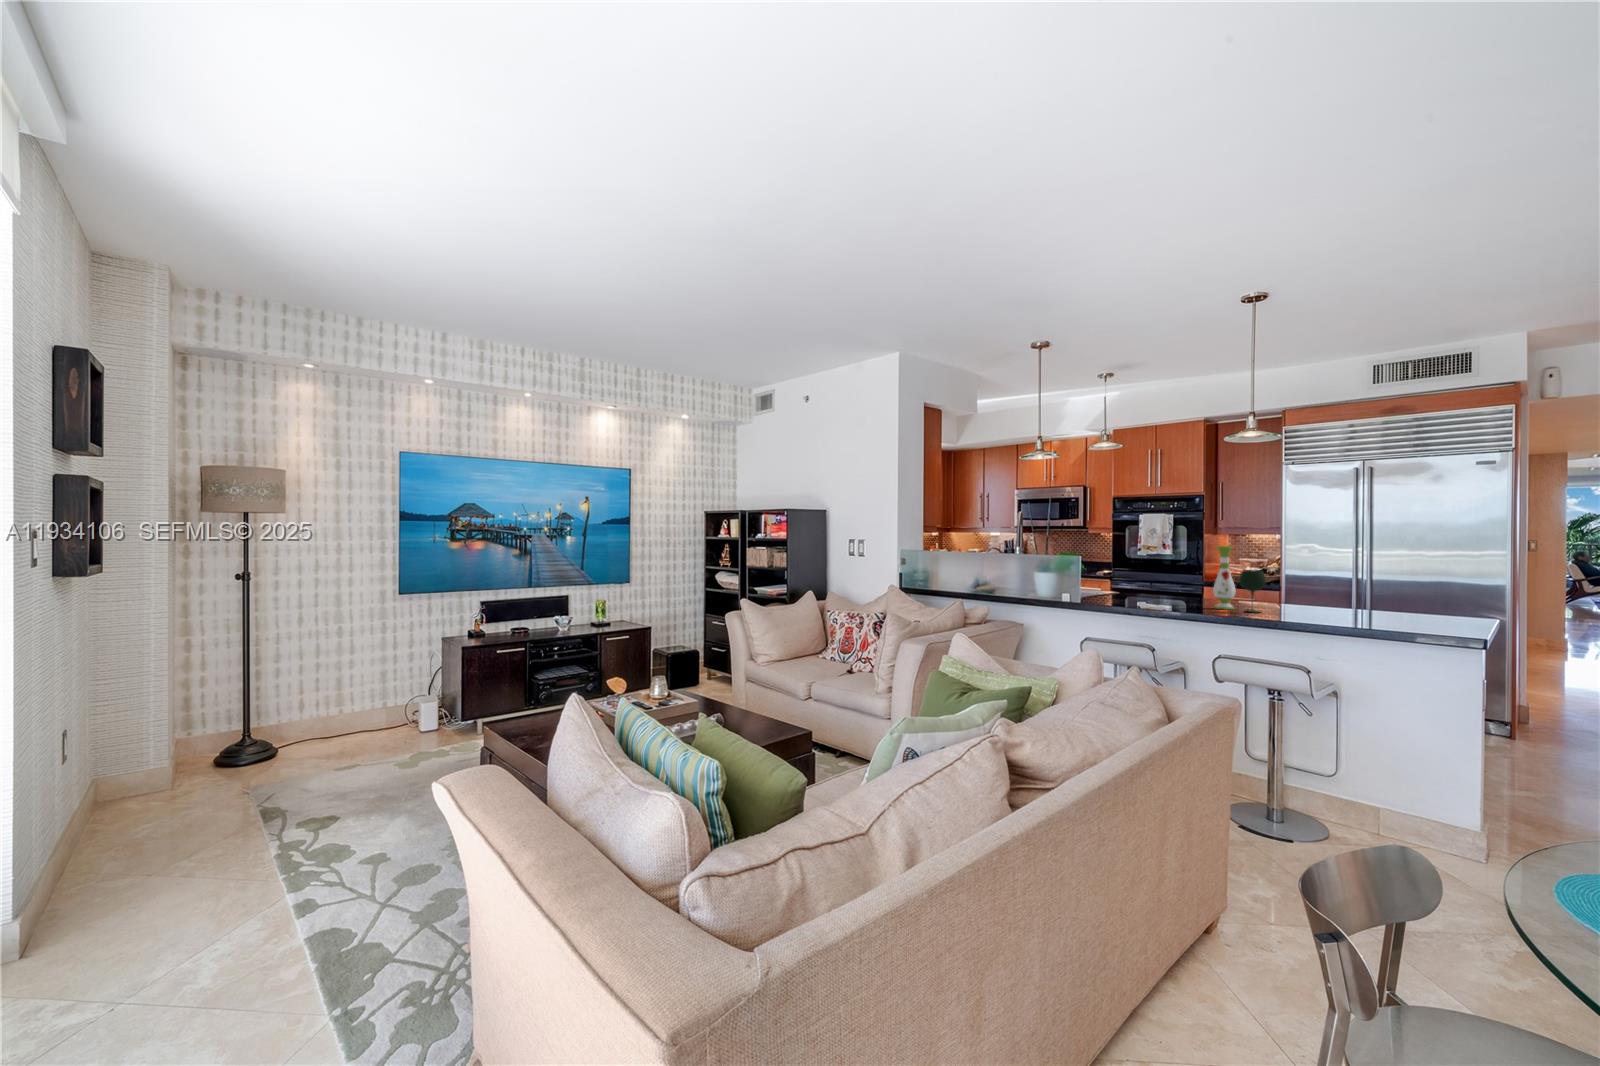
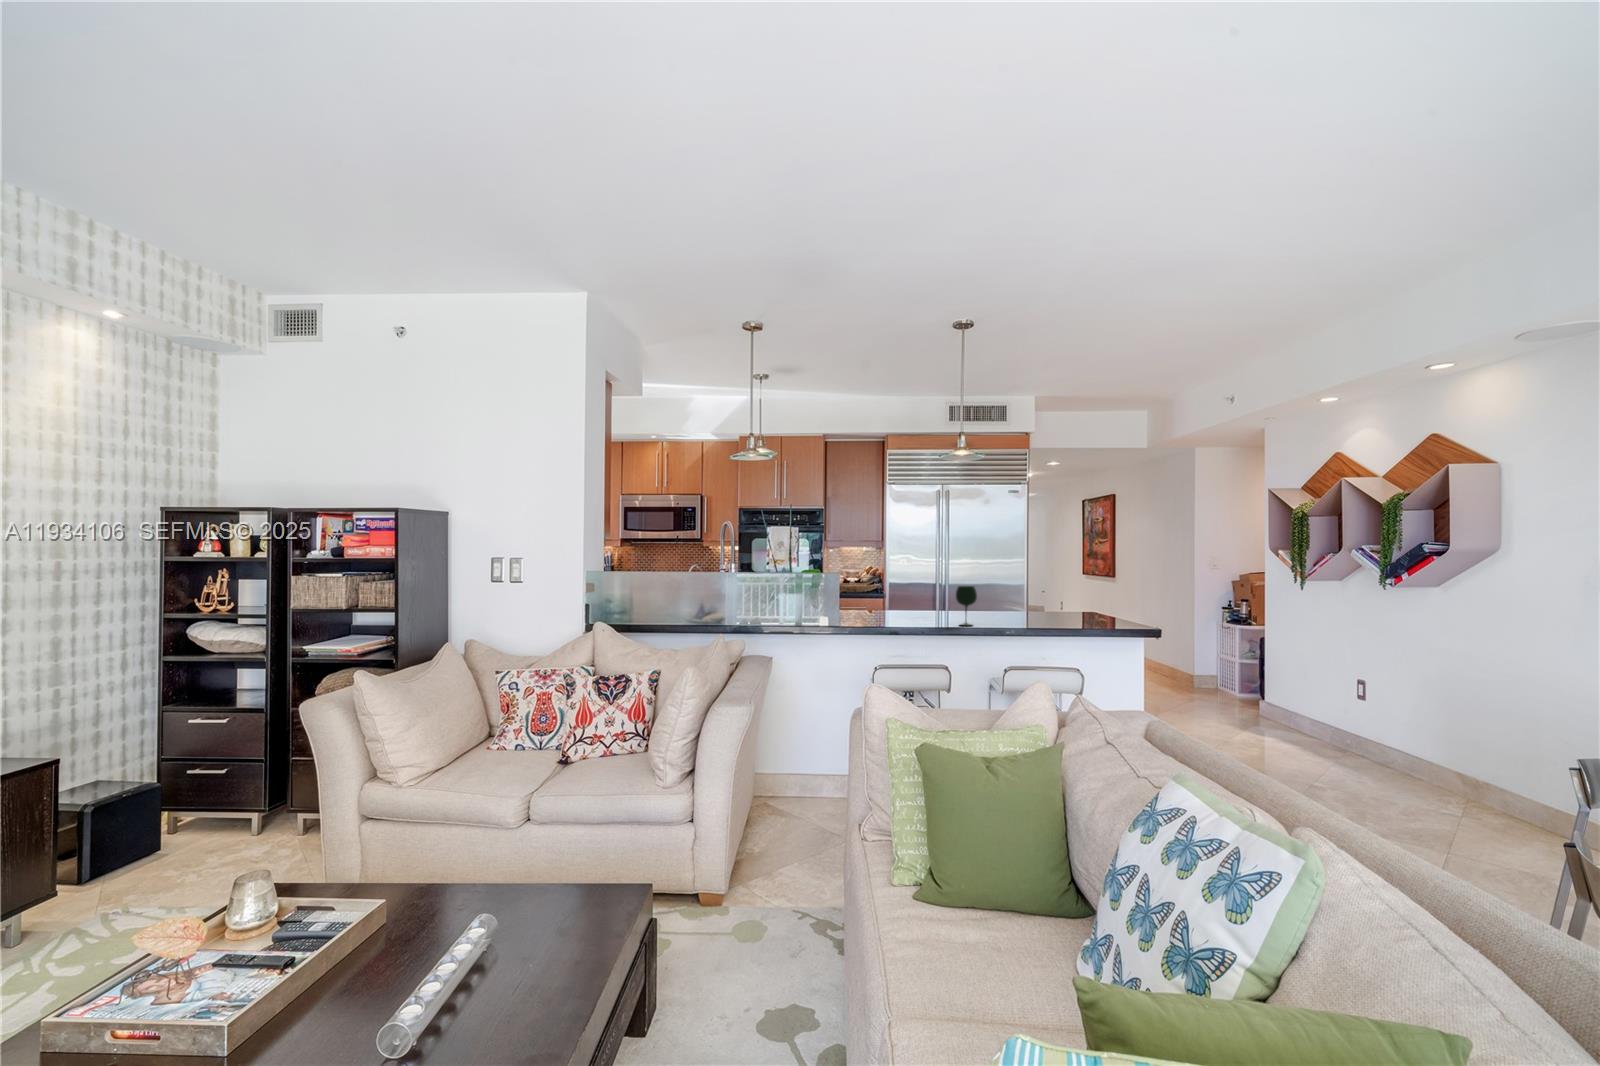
vase: present [1213,546,1235,610] -> none [924,563,944,625]

